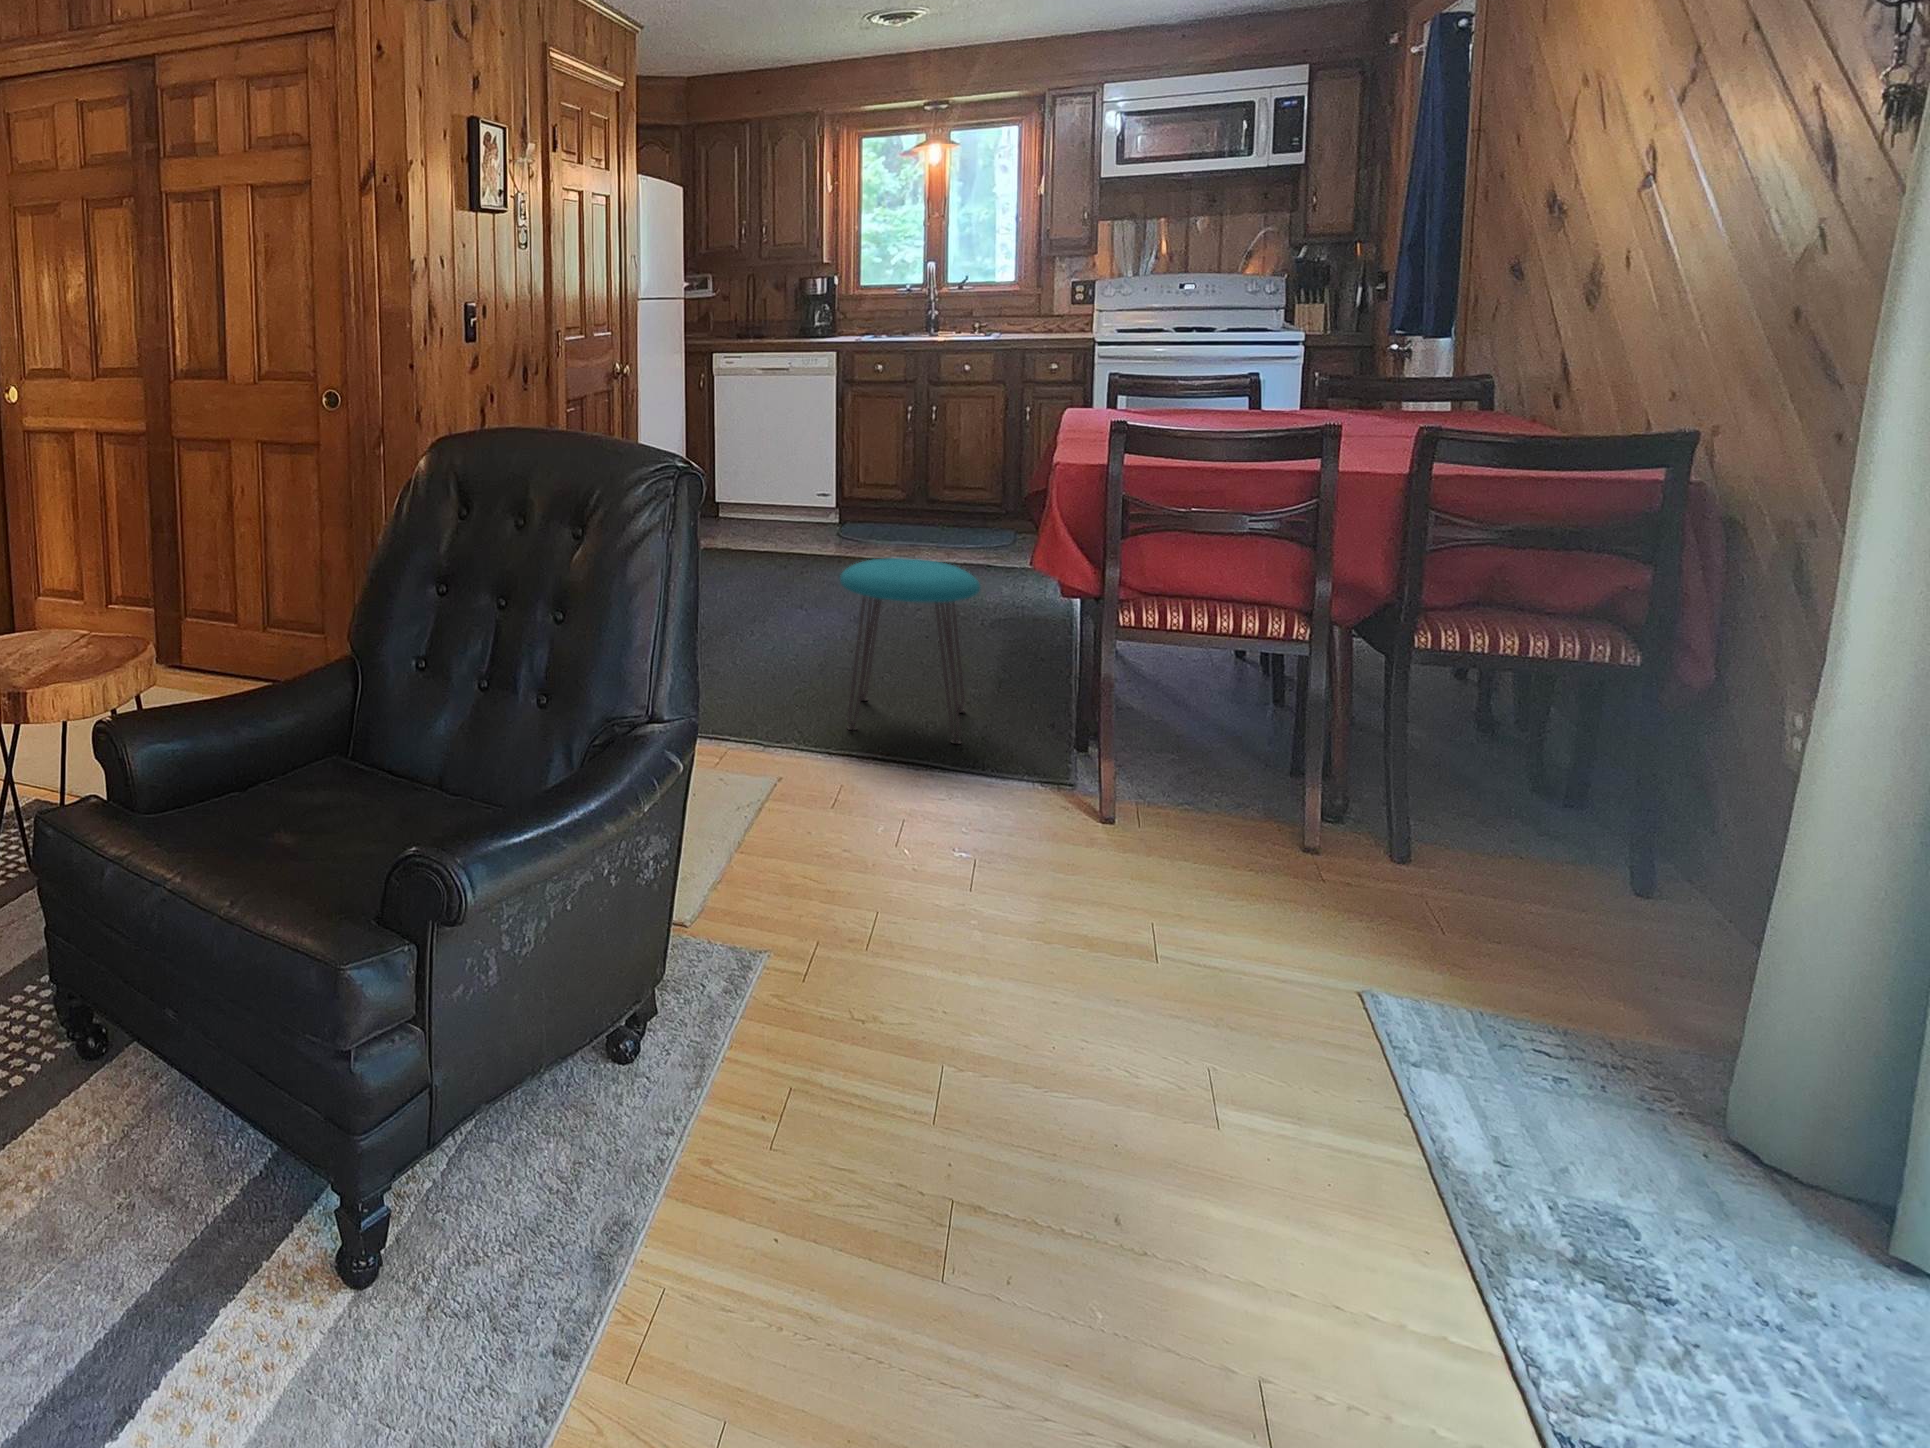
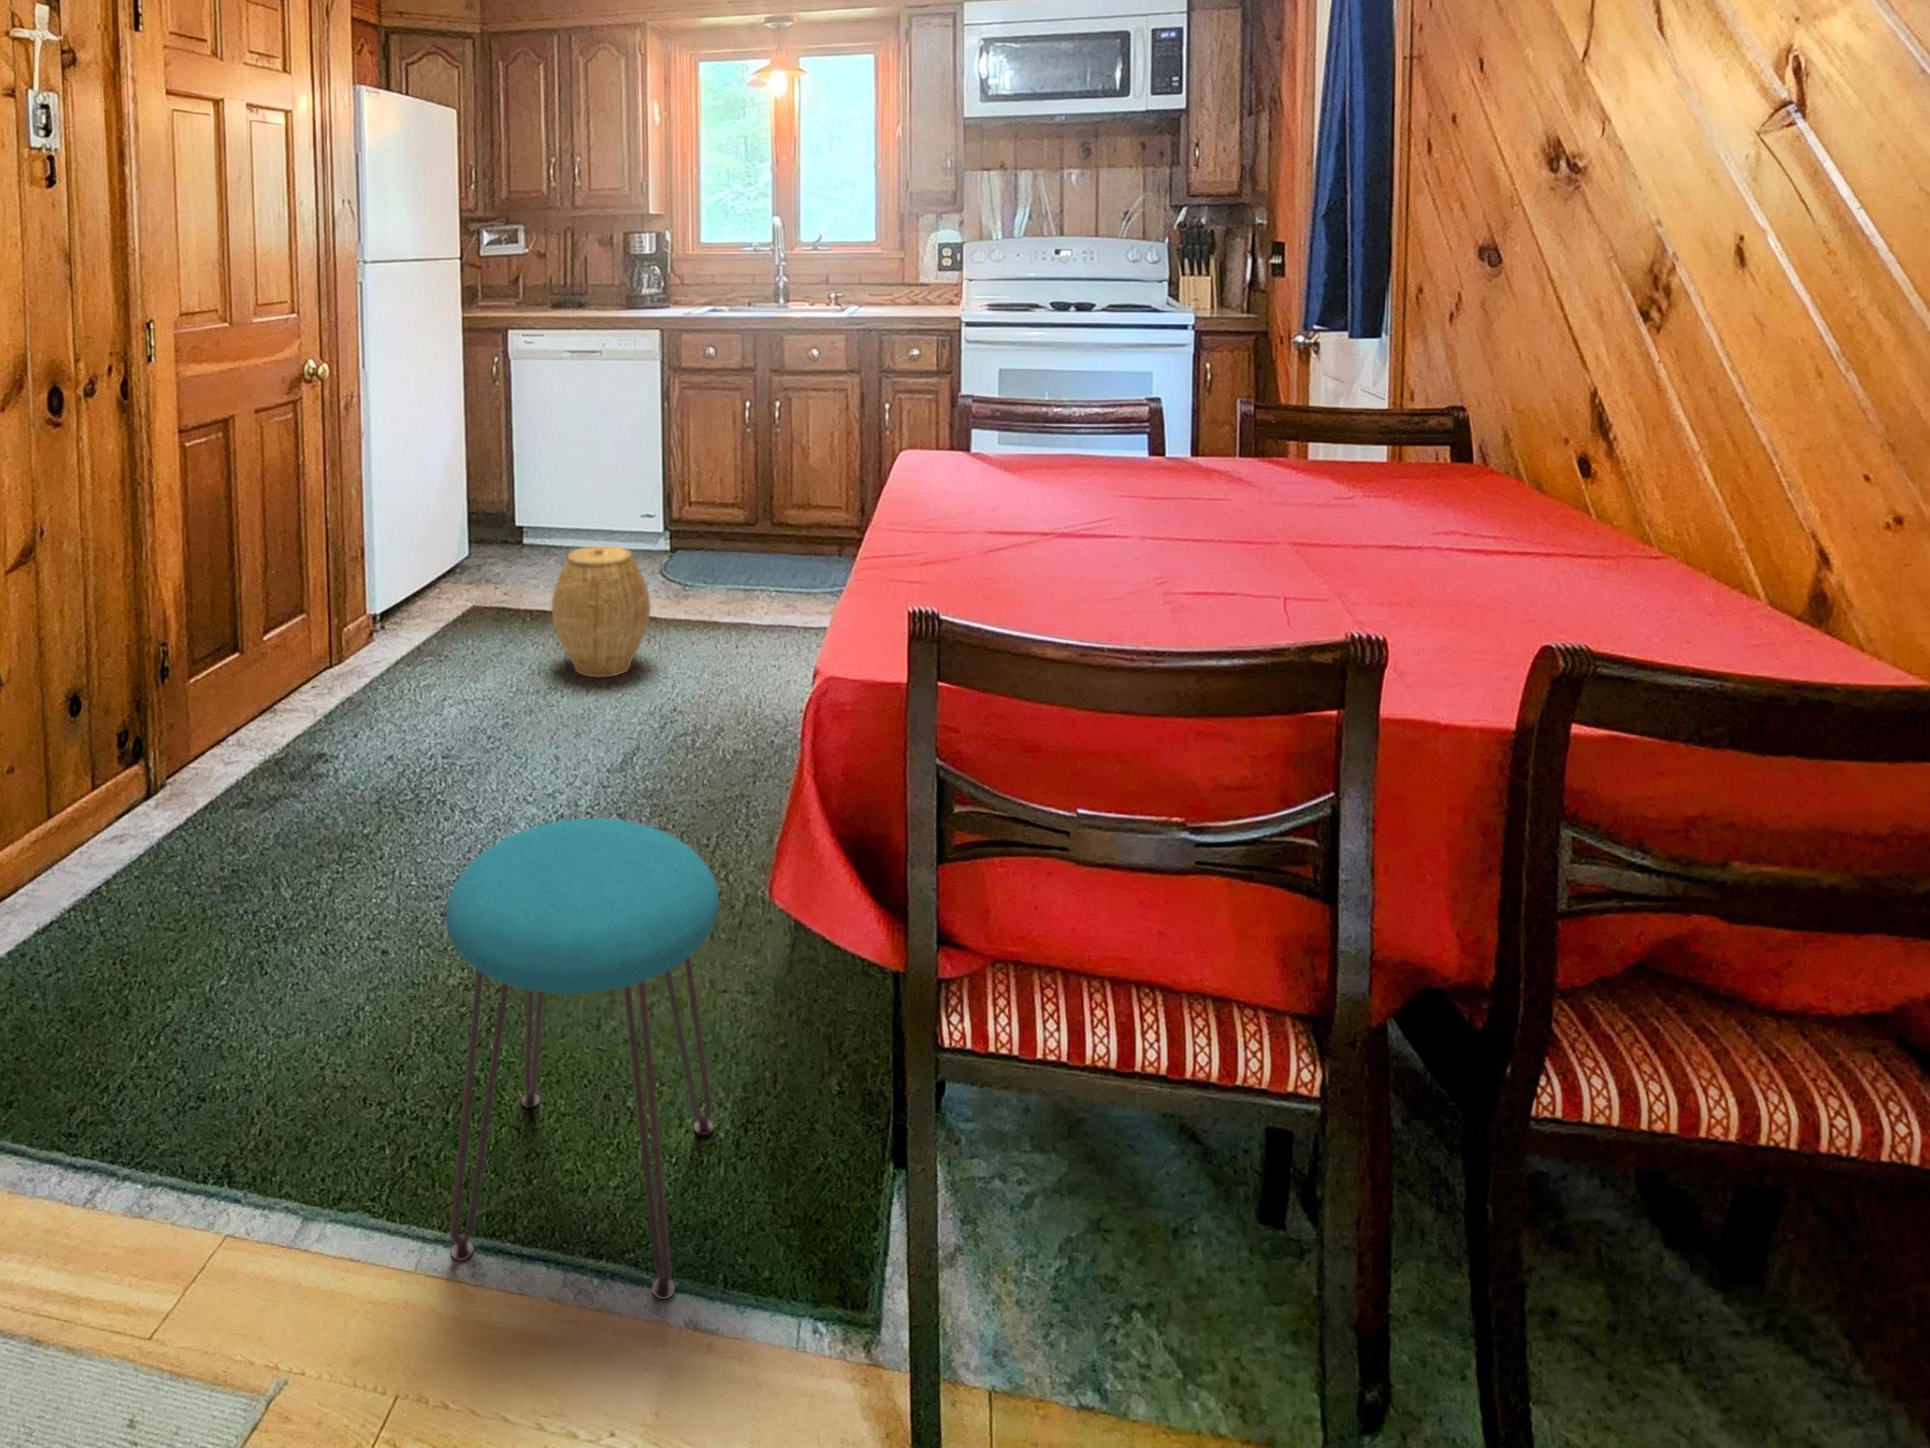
woven basket: none [784,488,855,573] -> present [552,546,650,677]

